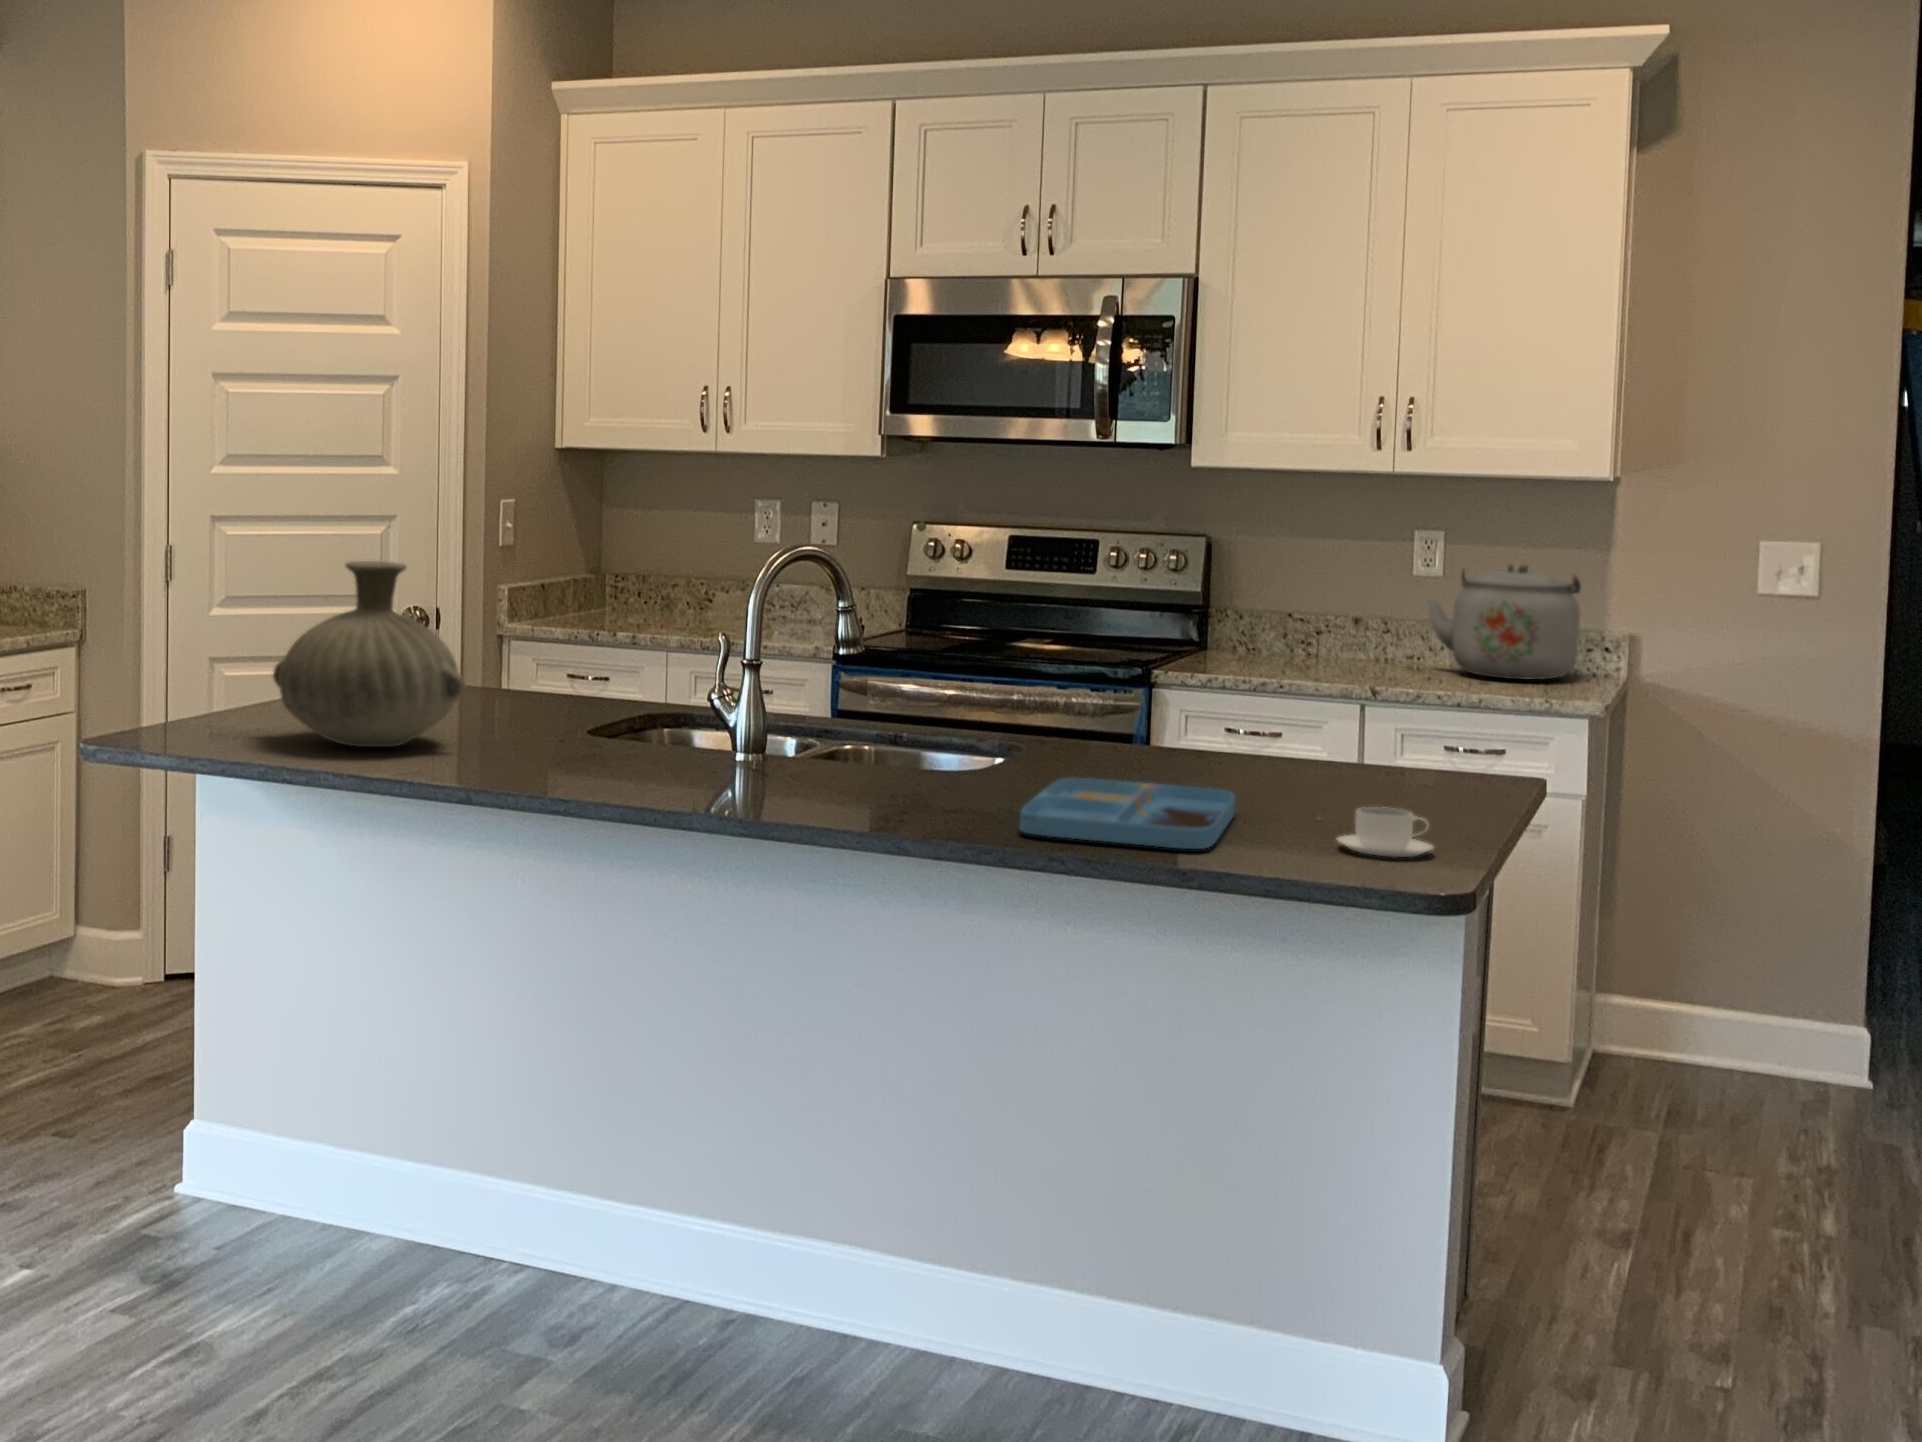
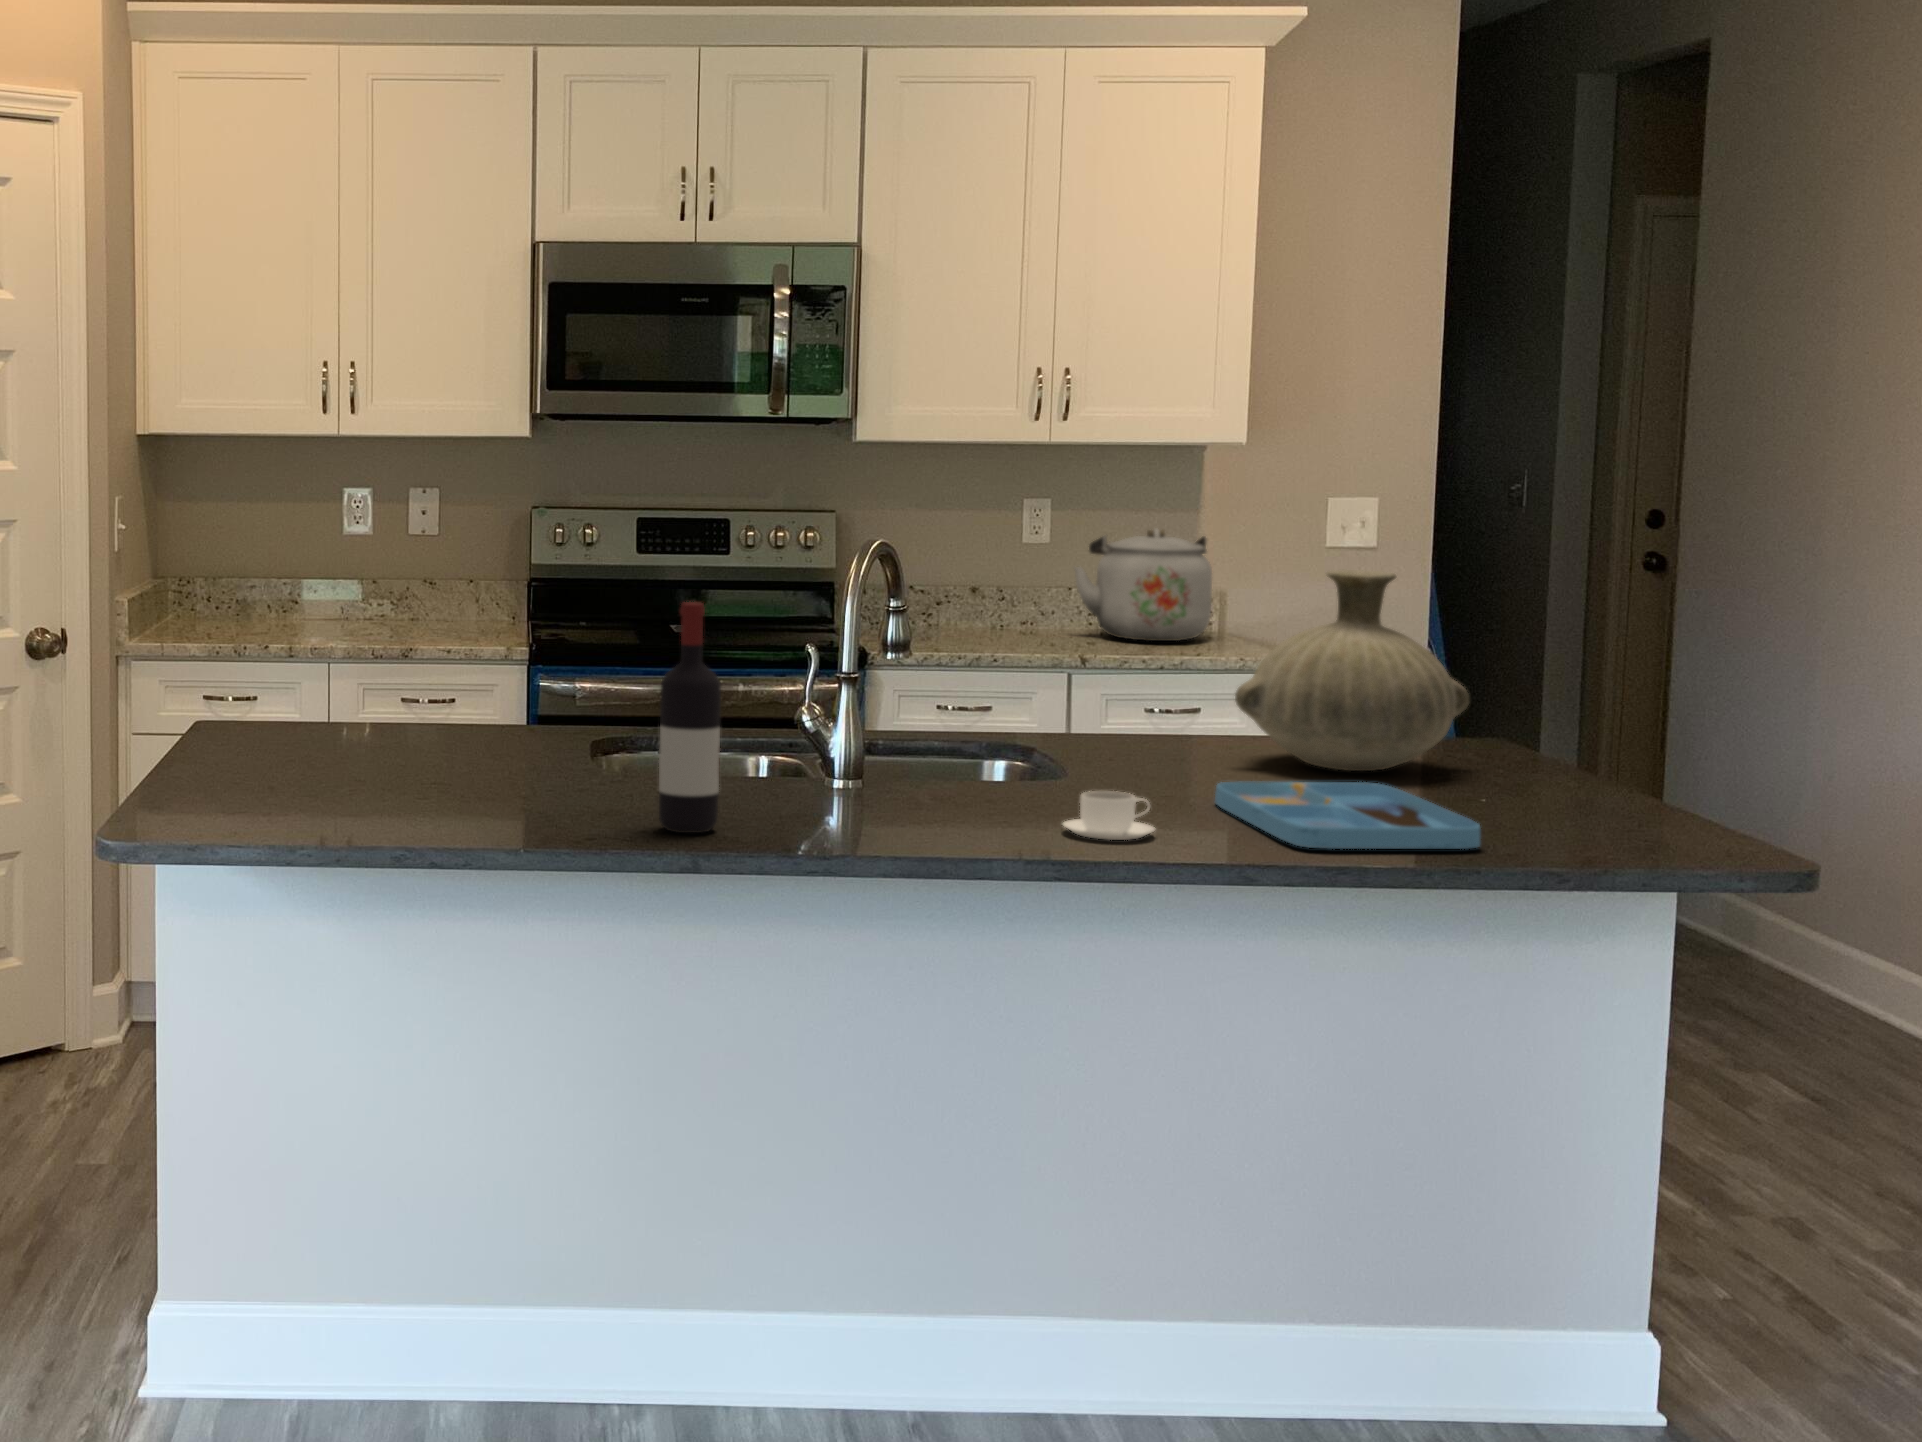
vase: present [273,561,466,747] -> present [1235,570,1469,771]
wine bottle: none [504,578,558,777] -> present [659,602,721,833]
coffee cup: present [1338,807,1433,857] -> present [1063,791,1155,840]

